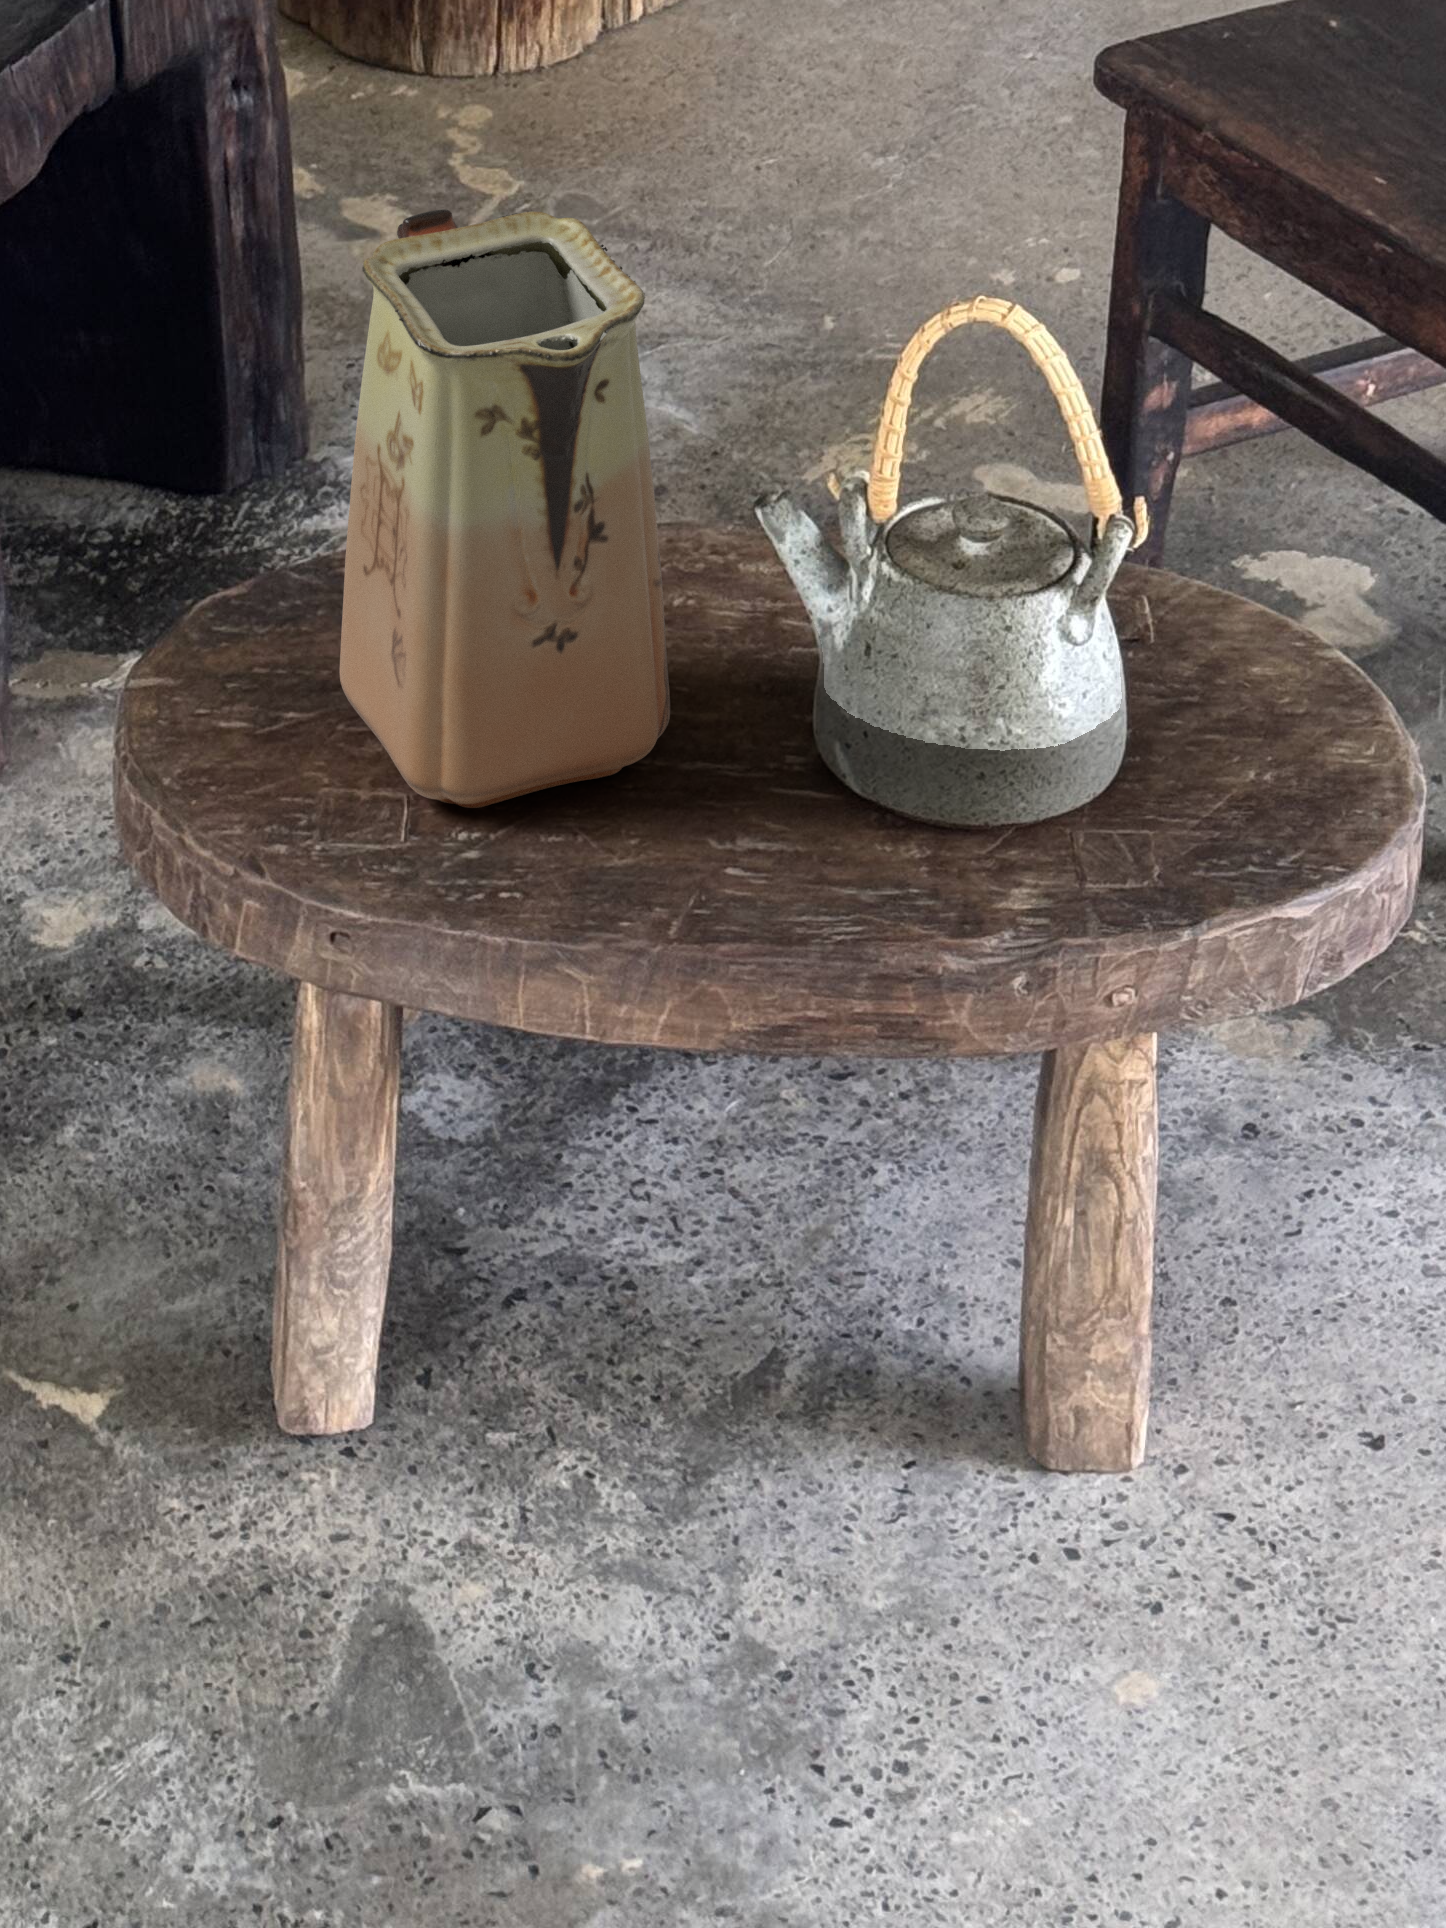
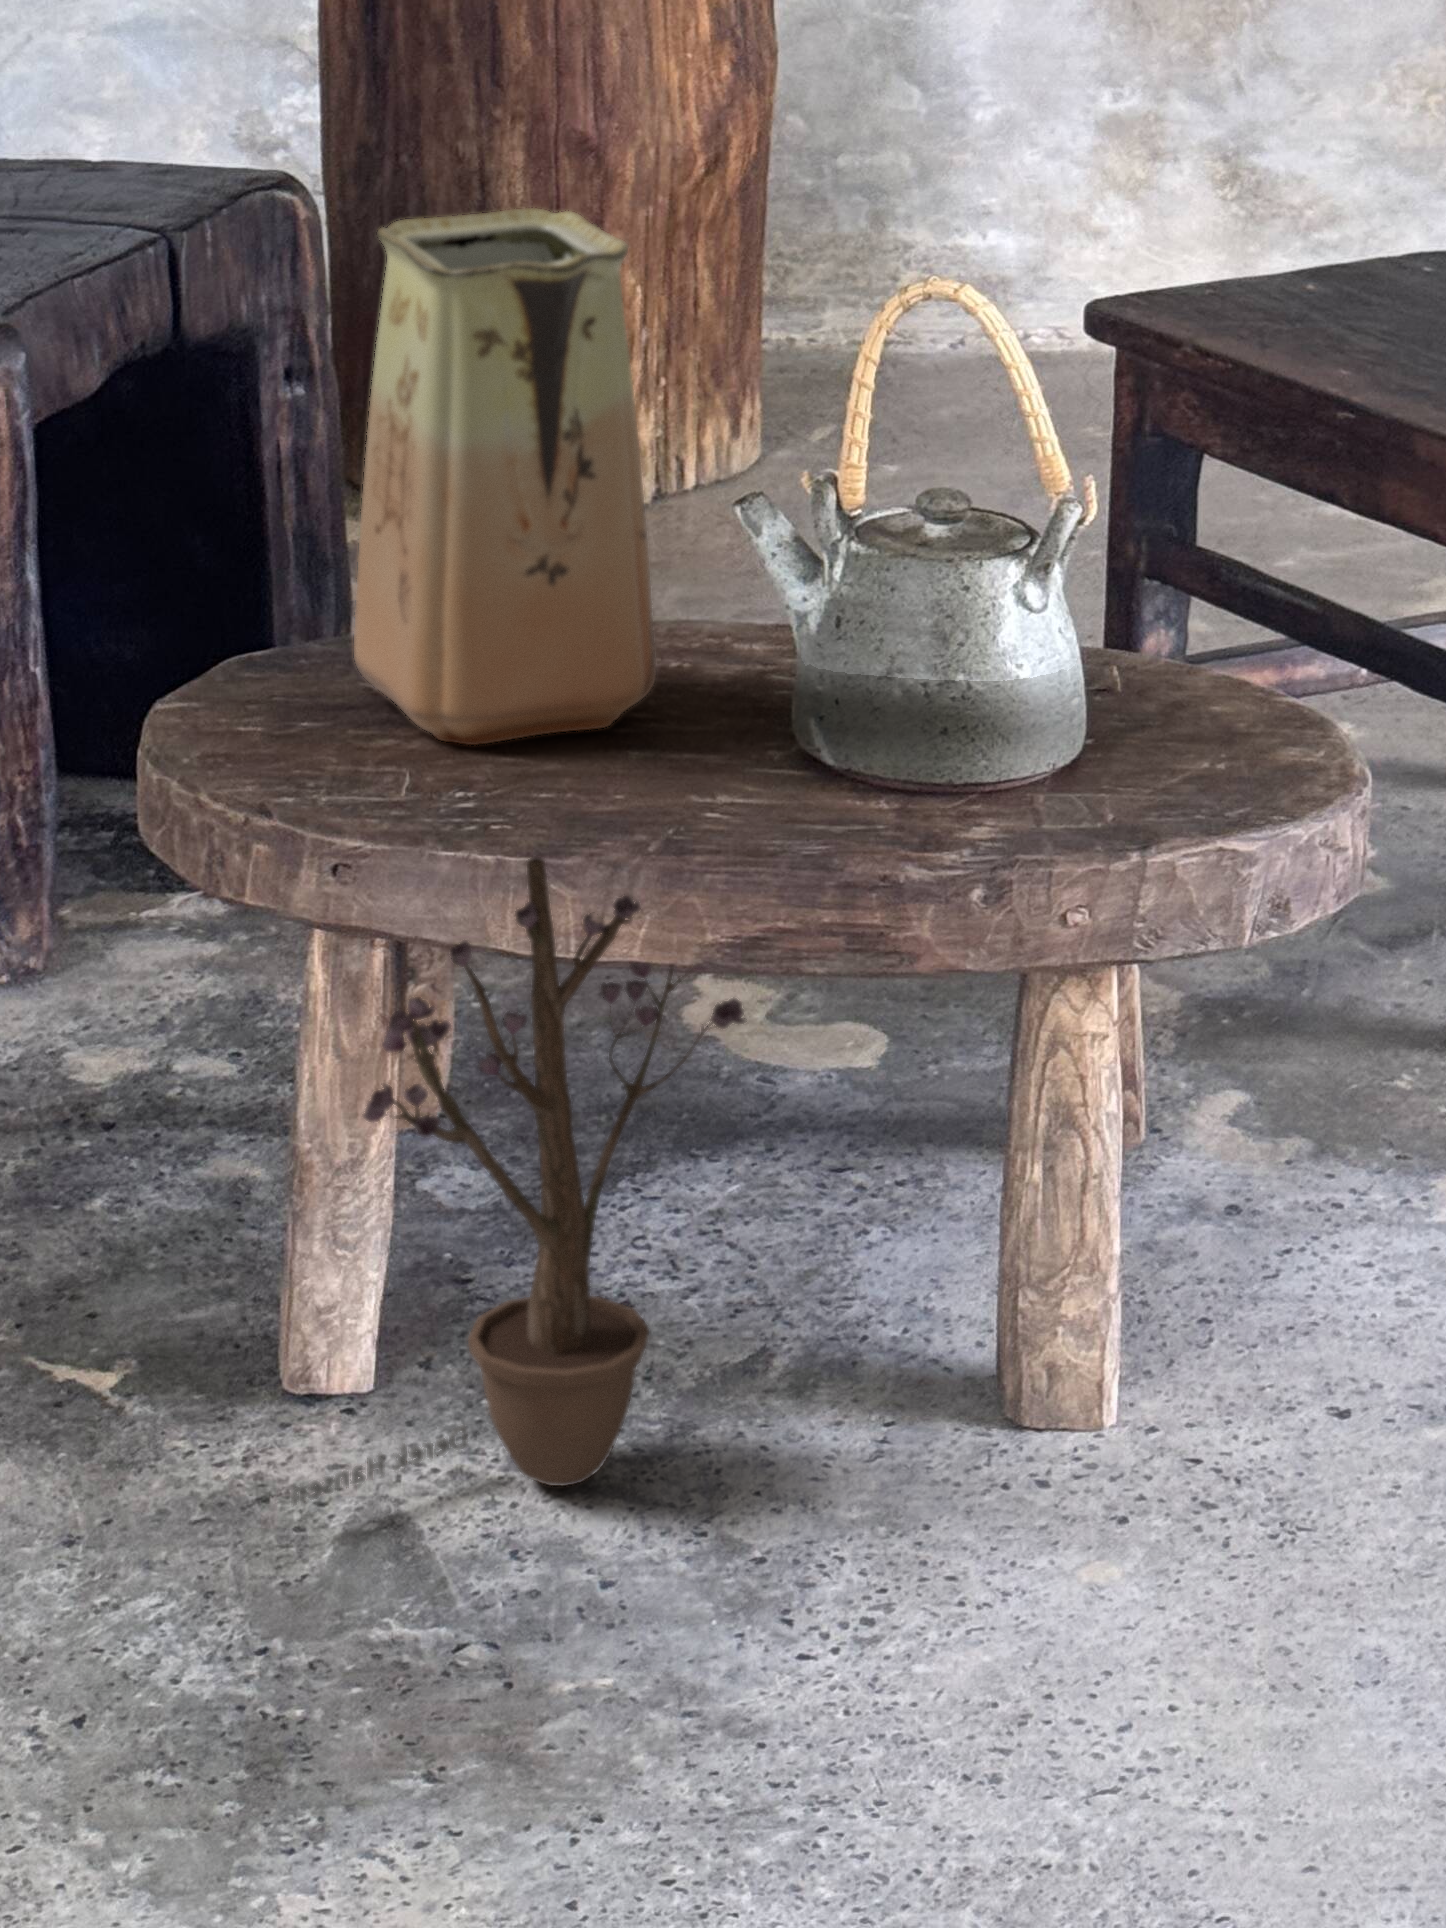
decorative plant: none [297,997,773,1620] -> present [291,857,745,1505]

